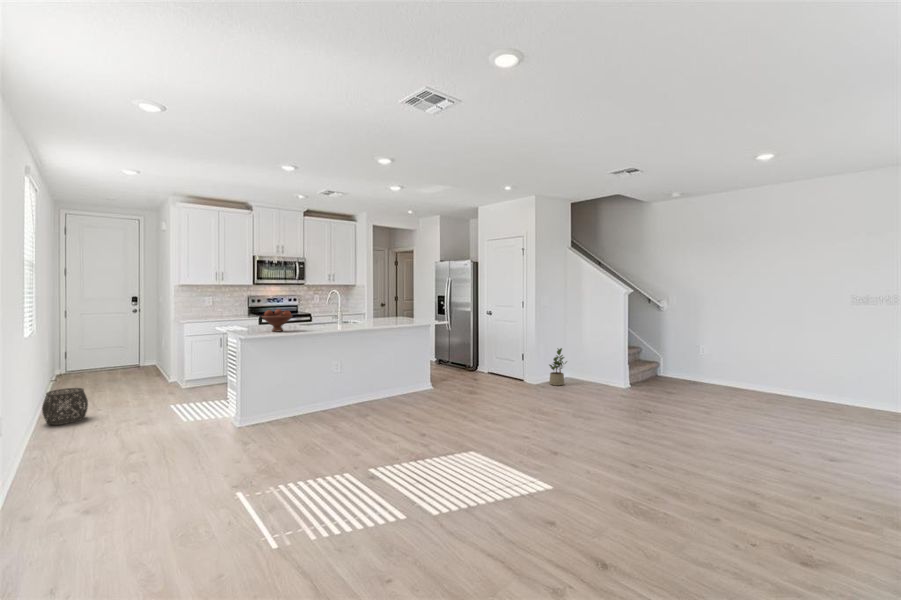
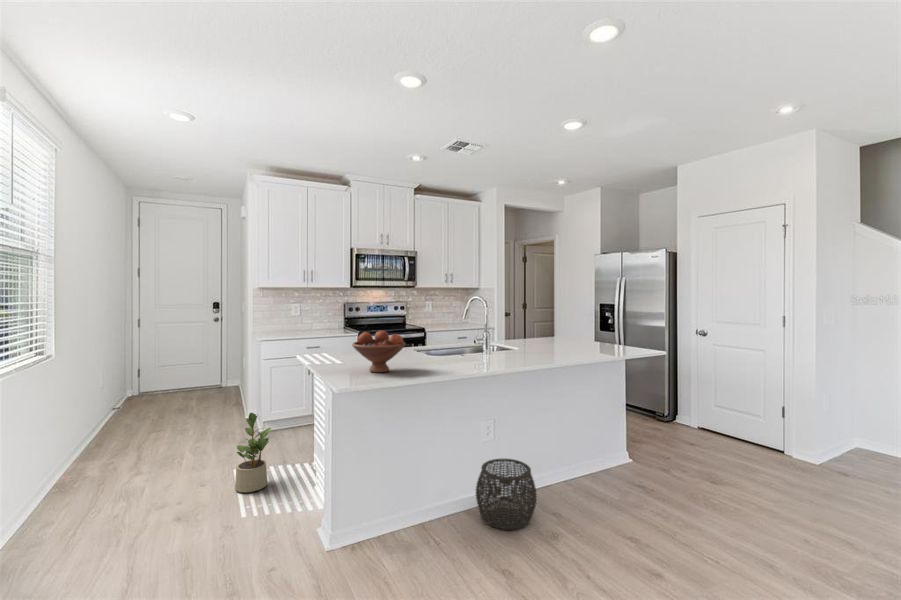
potted plant: present [549,348,567,385] -> present [235,413,271,492]
woven basket: present [42,388,88,425] -> present [476,459,537,530]

